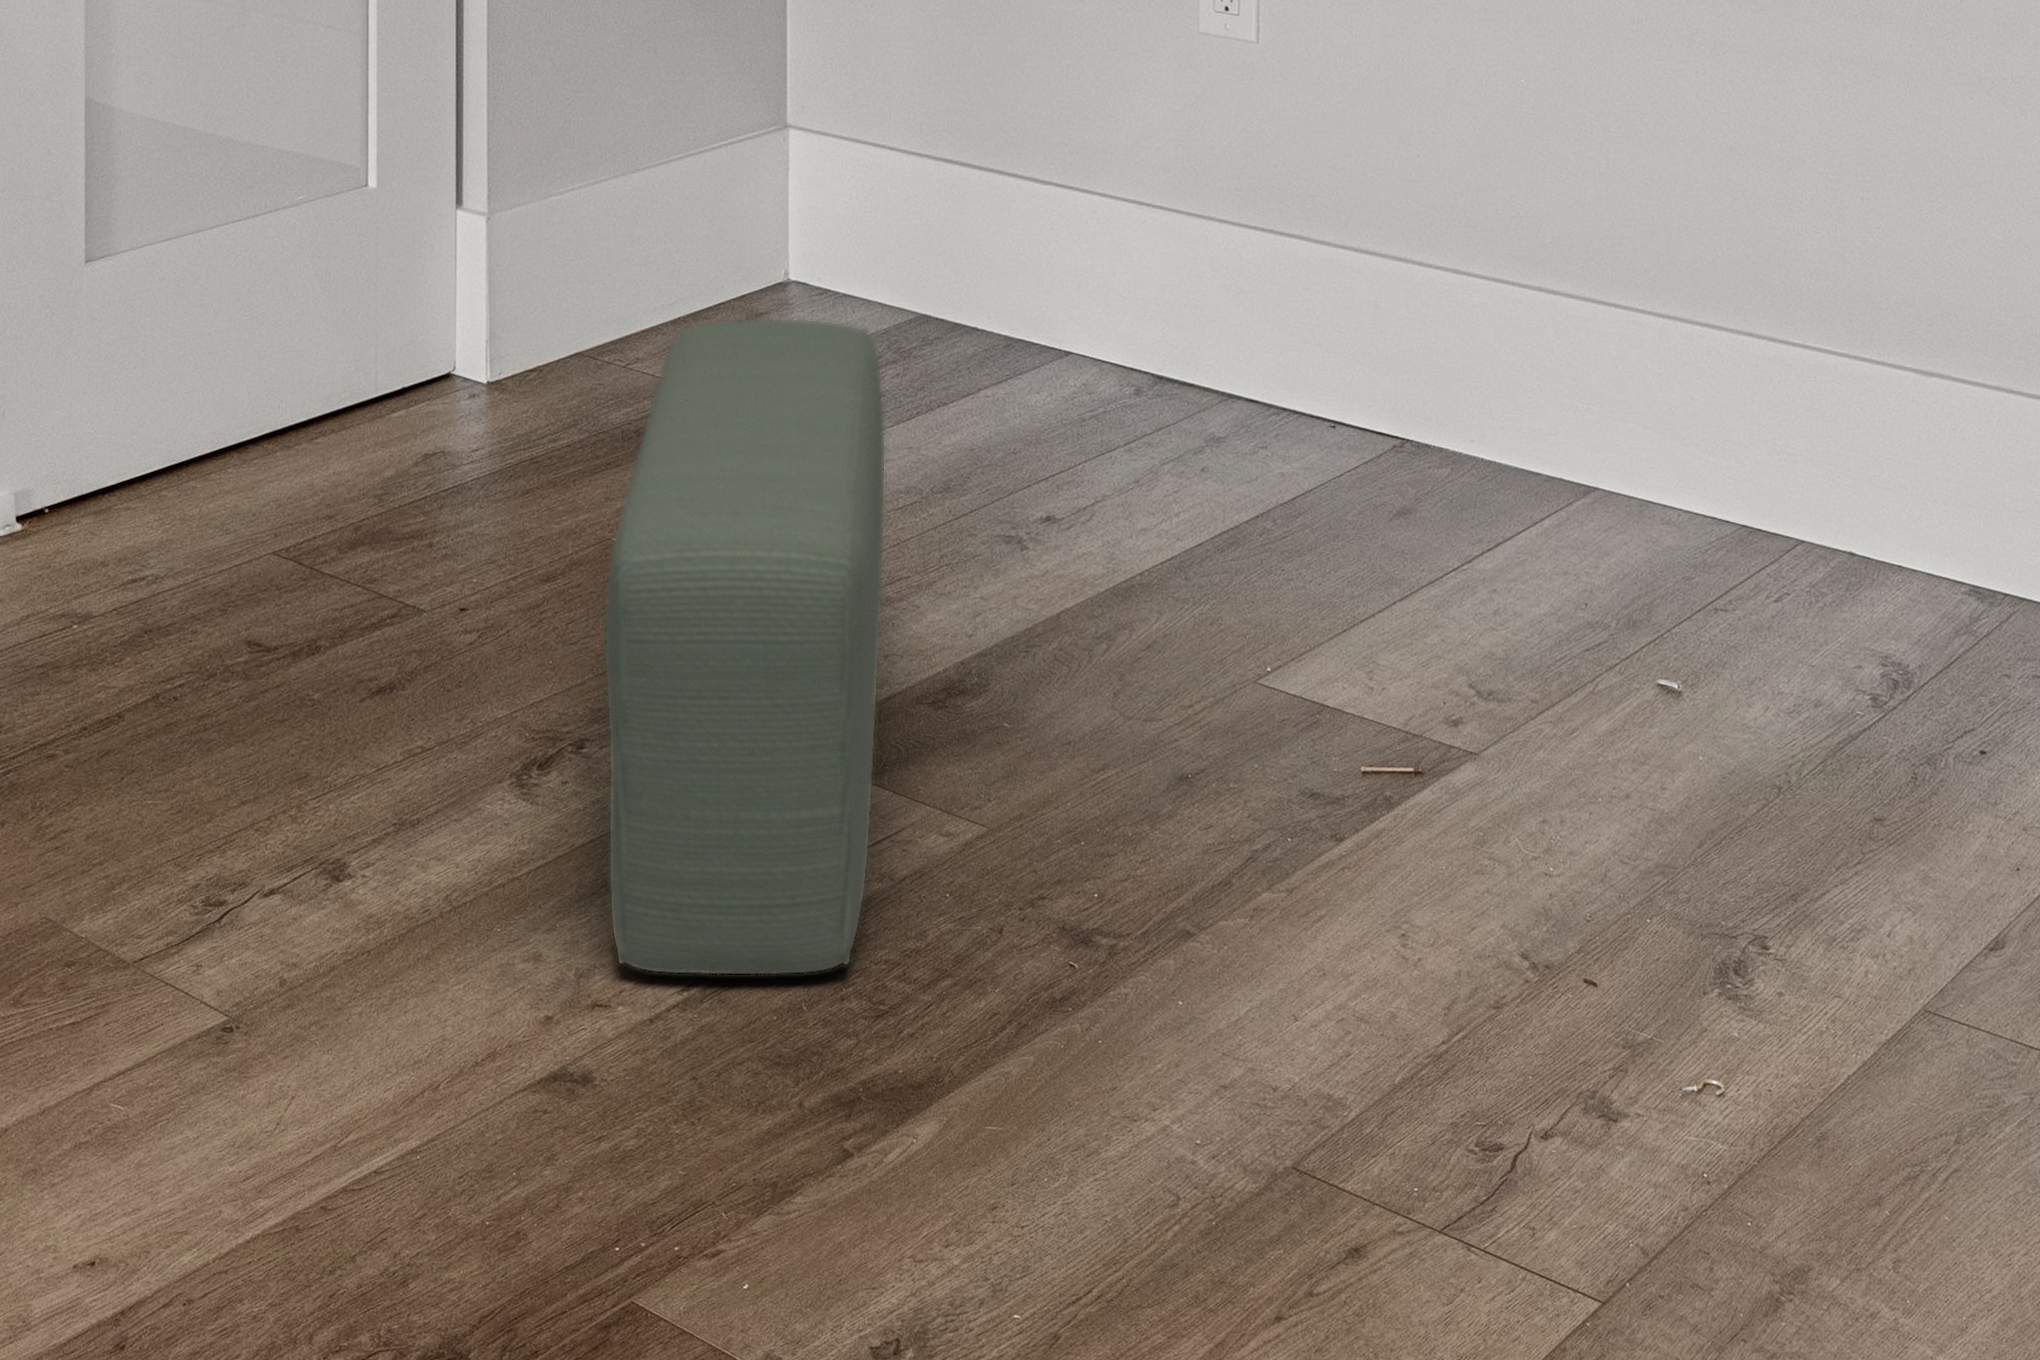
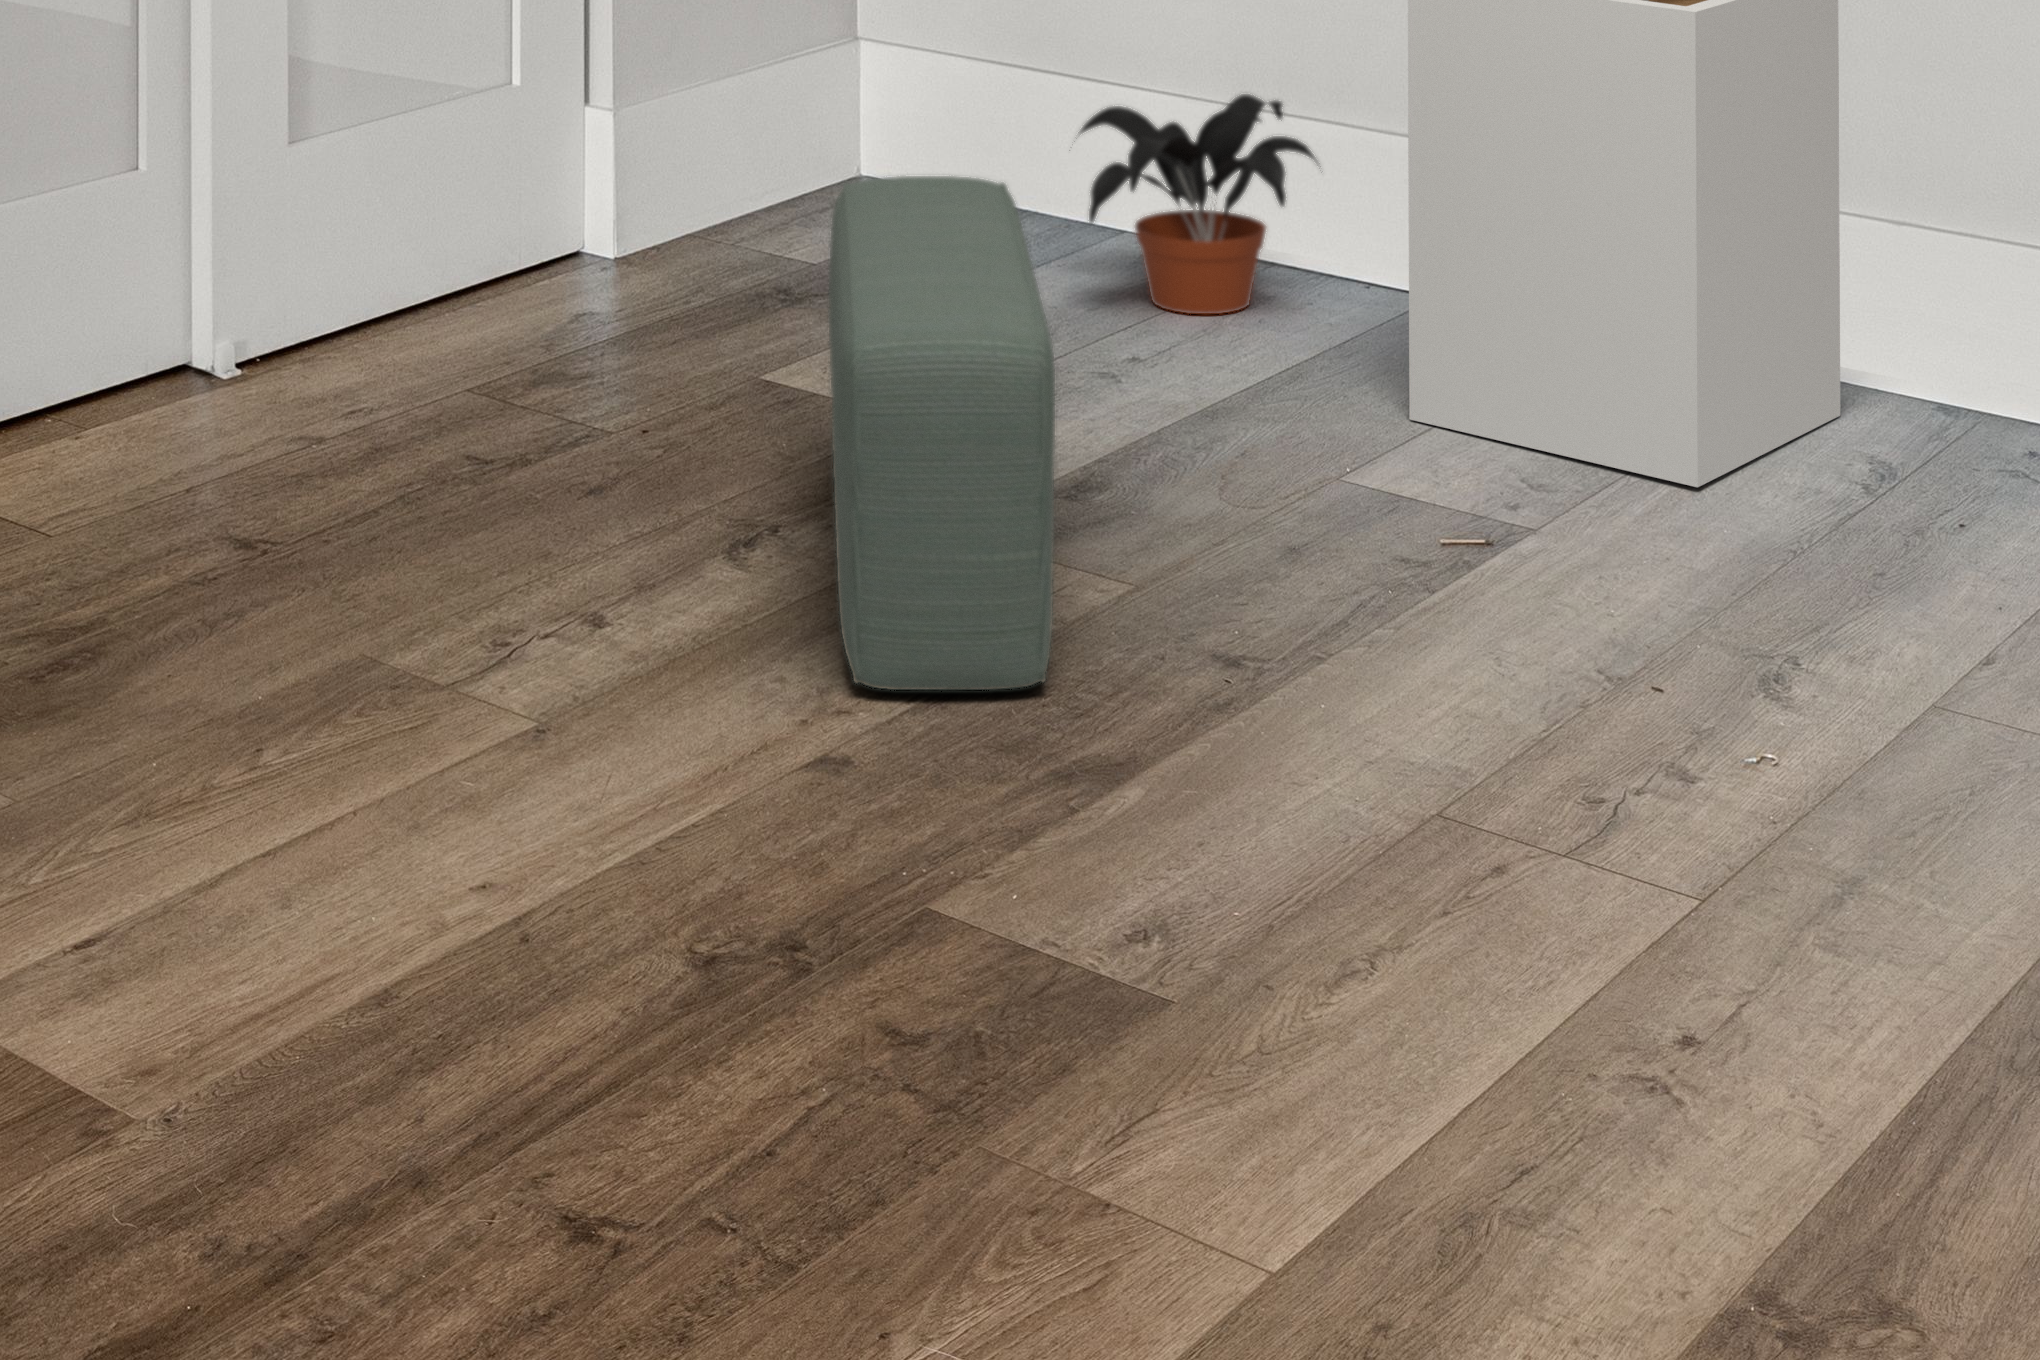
laundry hamper: none [1349,32,1849,695] -> present [1408,0,1840,487]
potted plant: none [993,202,1277,457] -> present [1080,94,1316,314]

